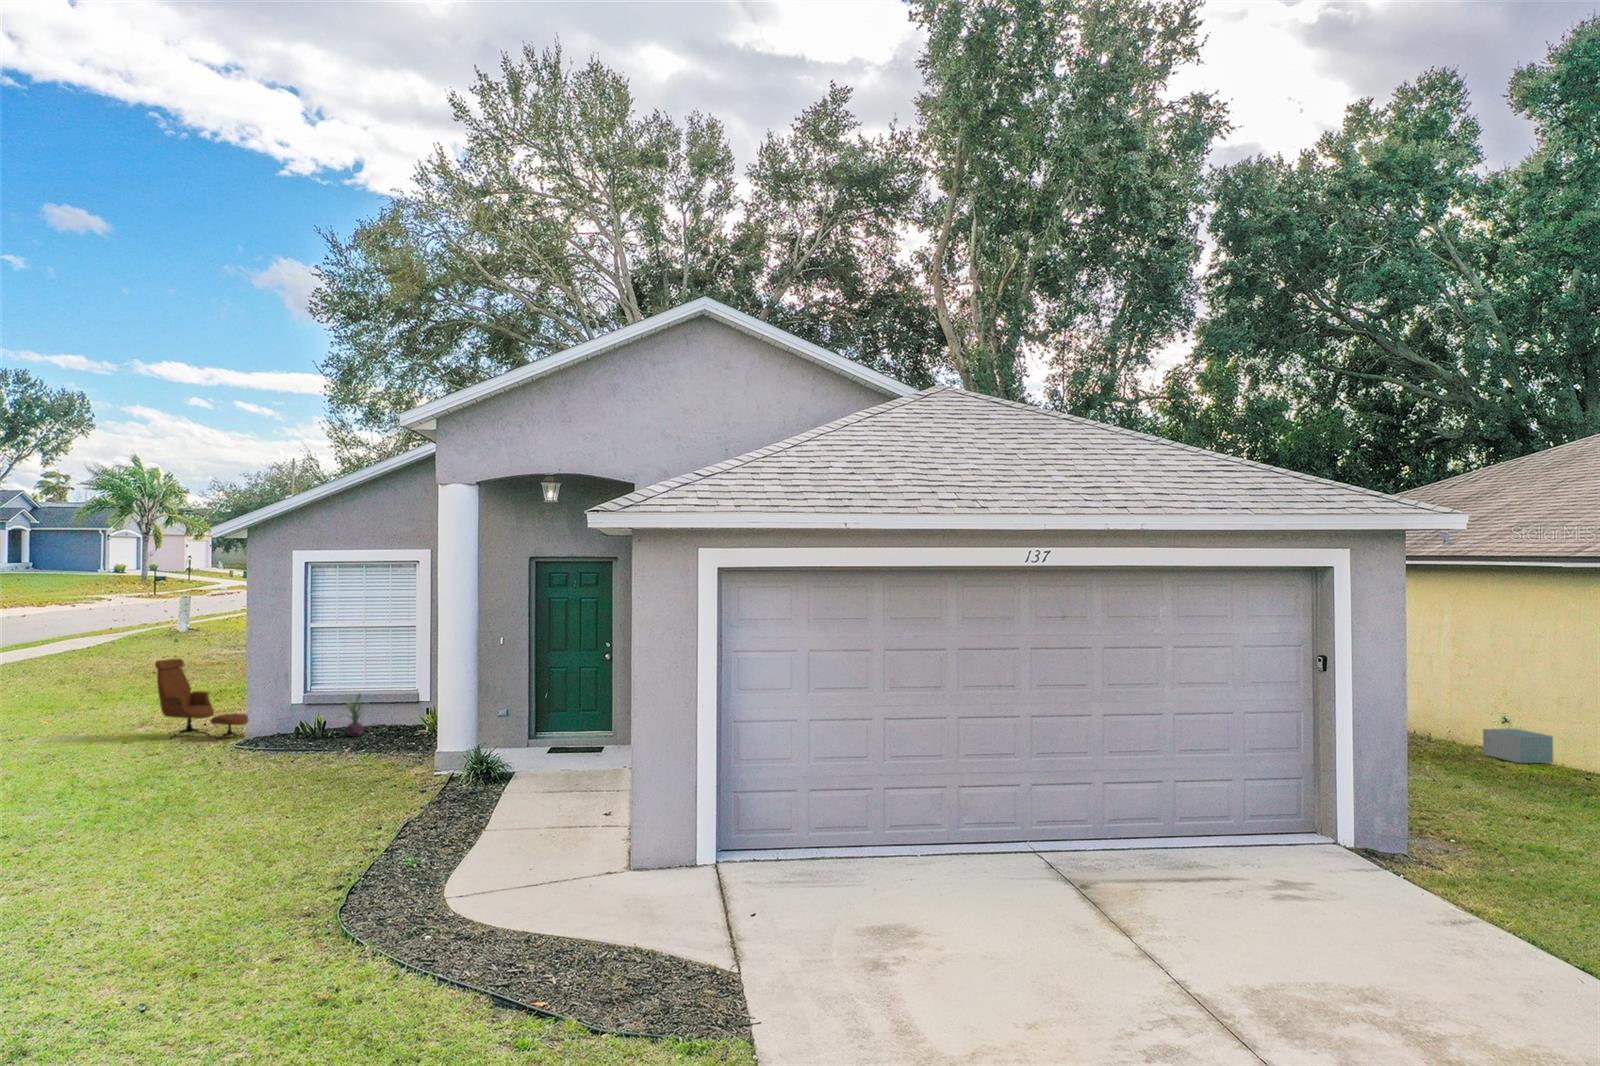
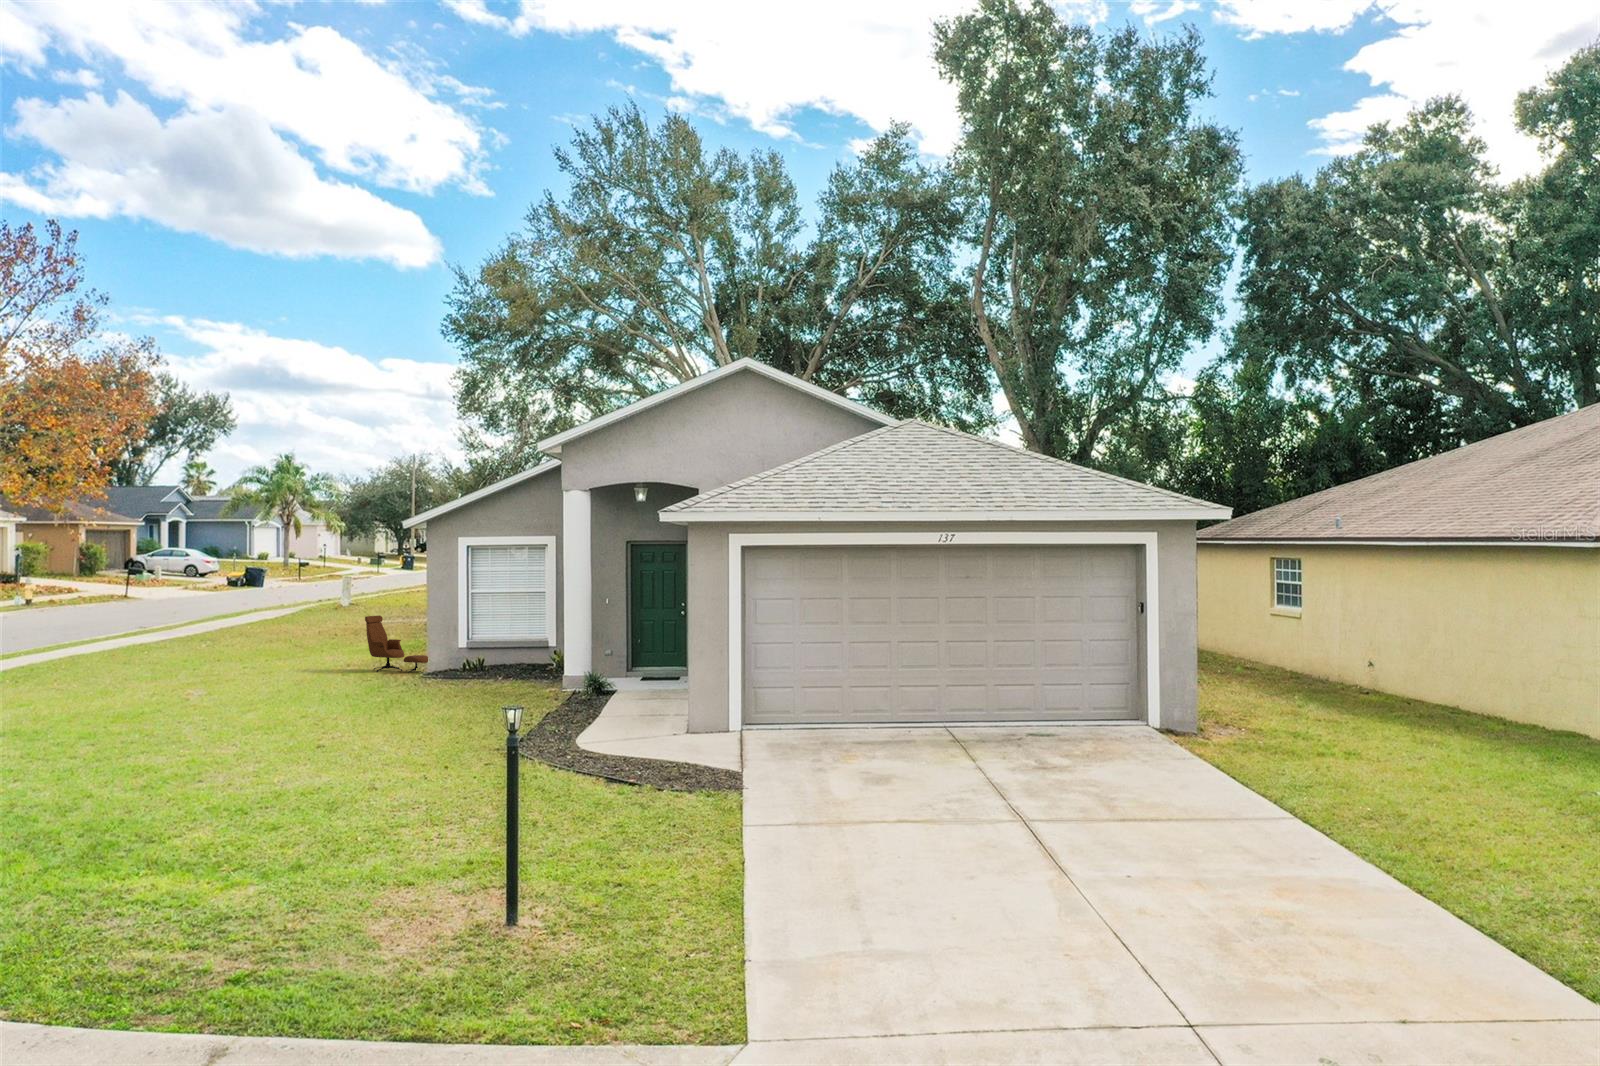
decorative plant: present [346,694,363,737] -> none [485,642,521,673]
storage box: present [1483,729,1553,763] -> none [1355,675,1402,700]

